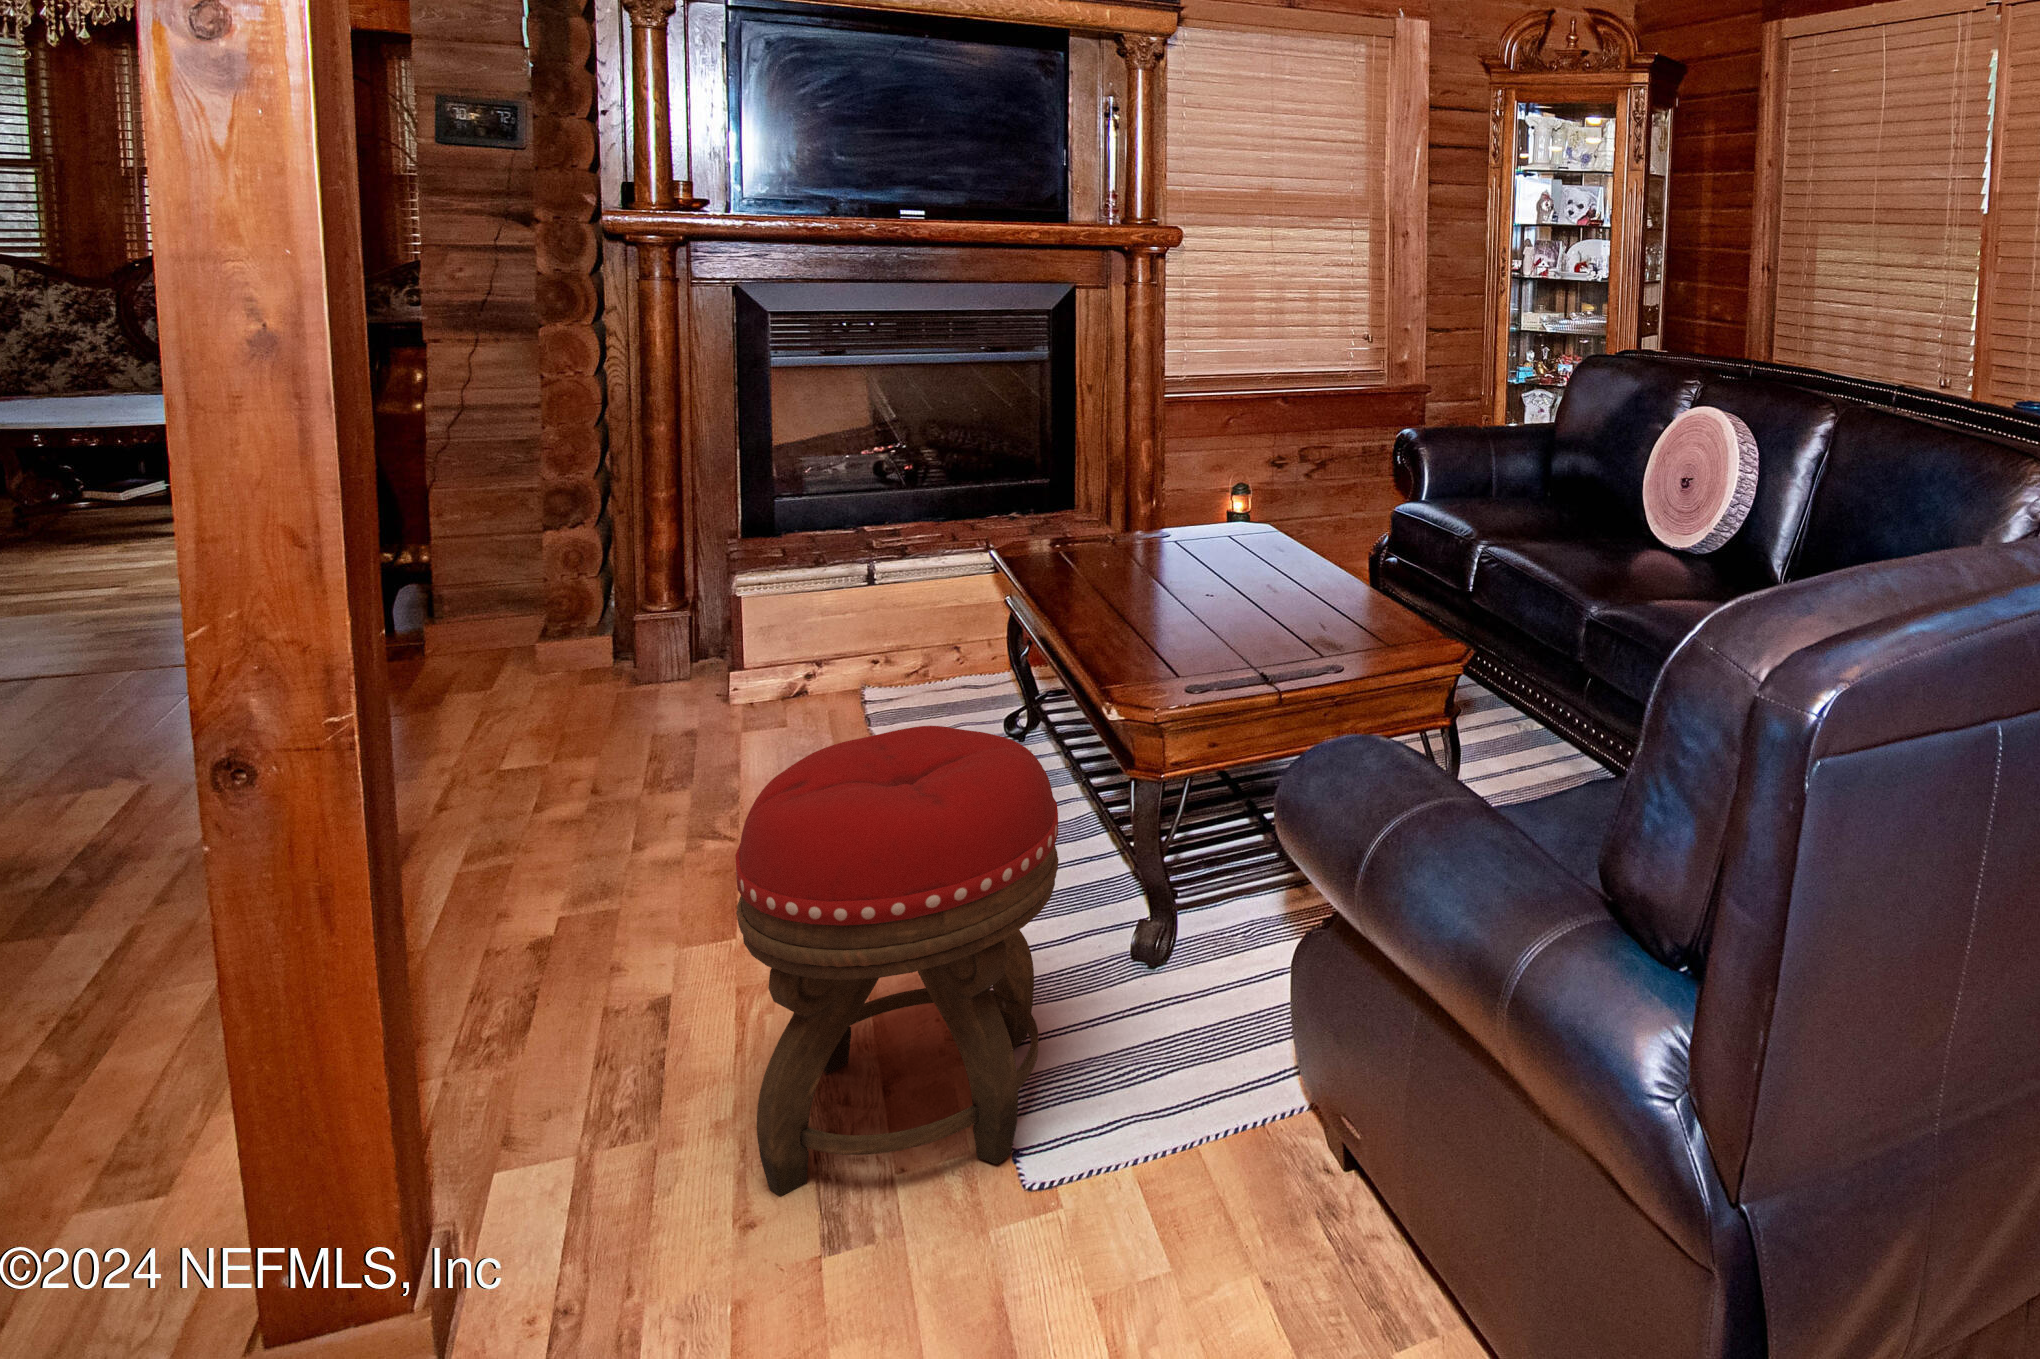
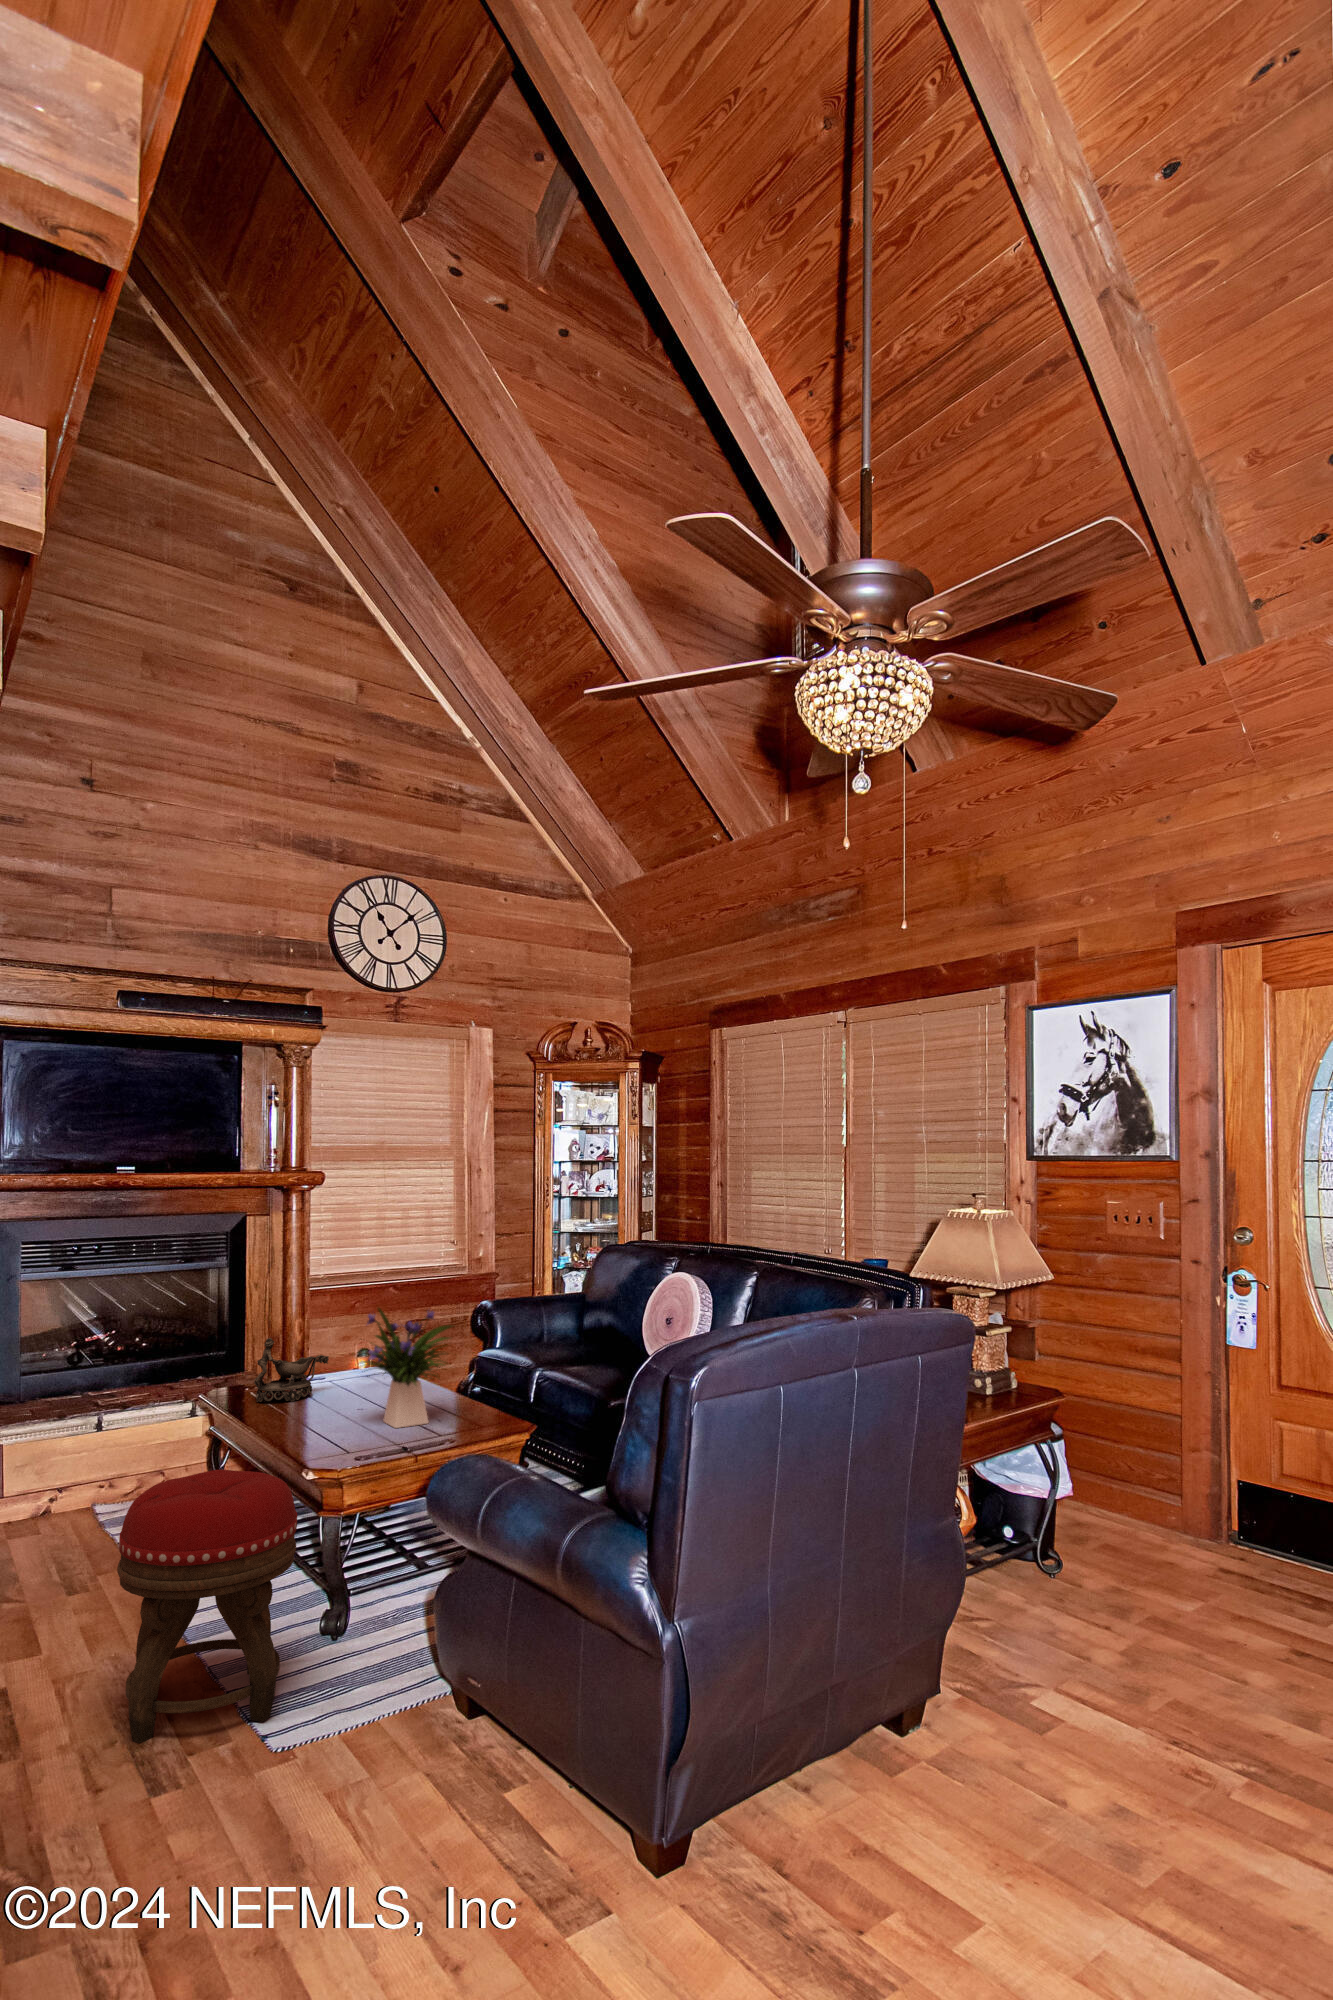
flower arrangement: none [1178,448,1357,639] -> present [361,1308,453,1428]
decorative bowl: none [1055,478,1171,573] -> present [254,1338,329,1402]

